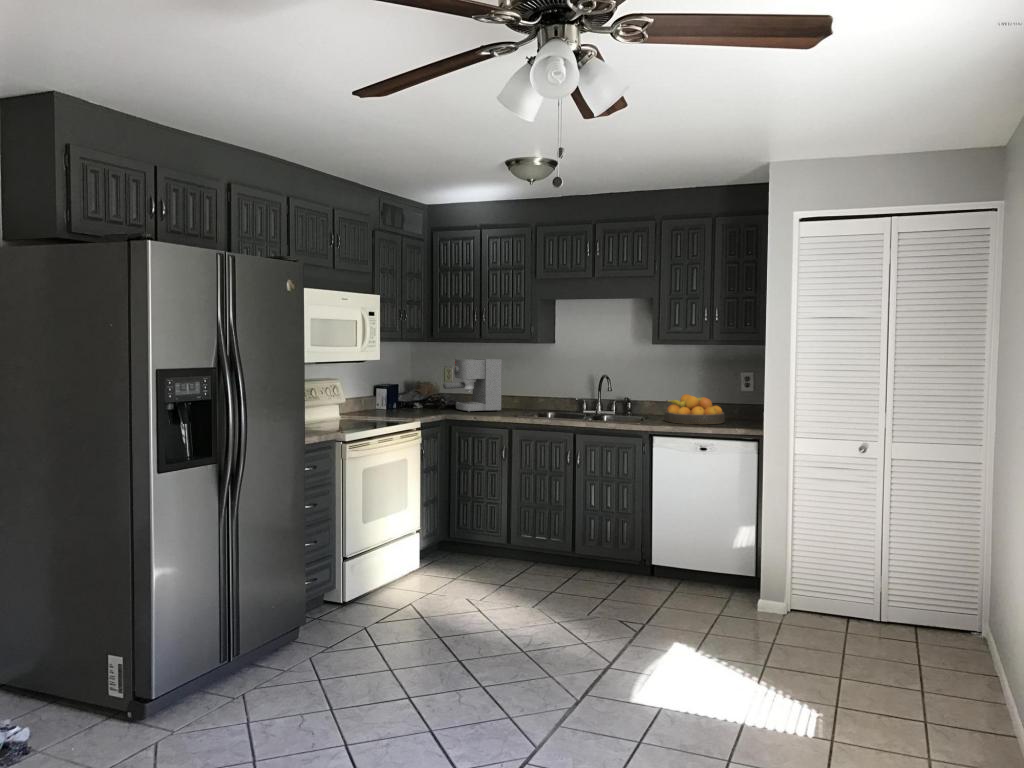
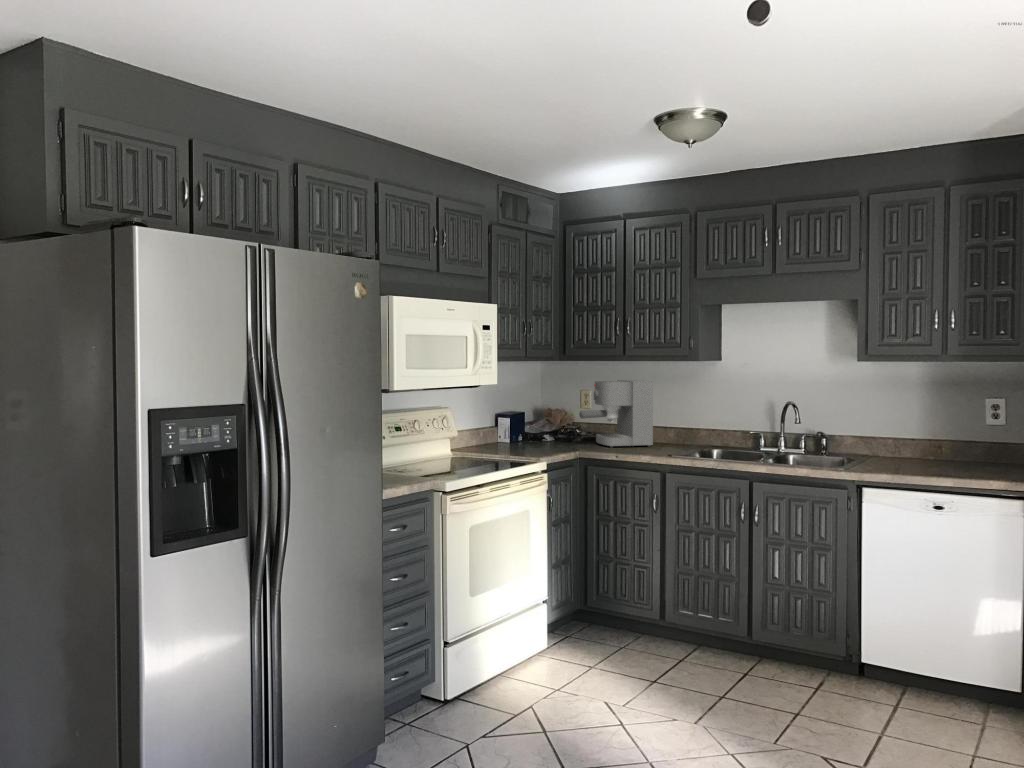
fruit bowl: present [664,394,725,424] -> none [876,428,965,471]

